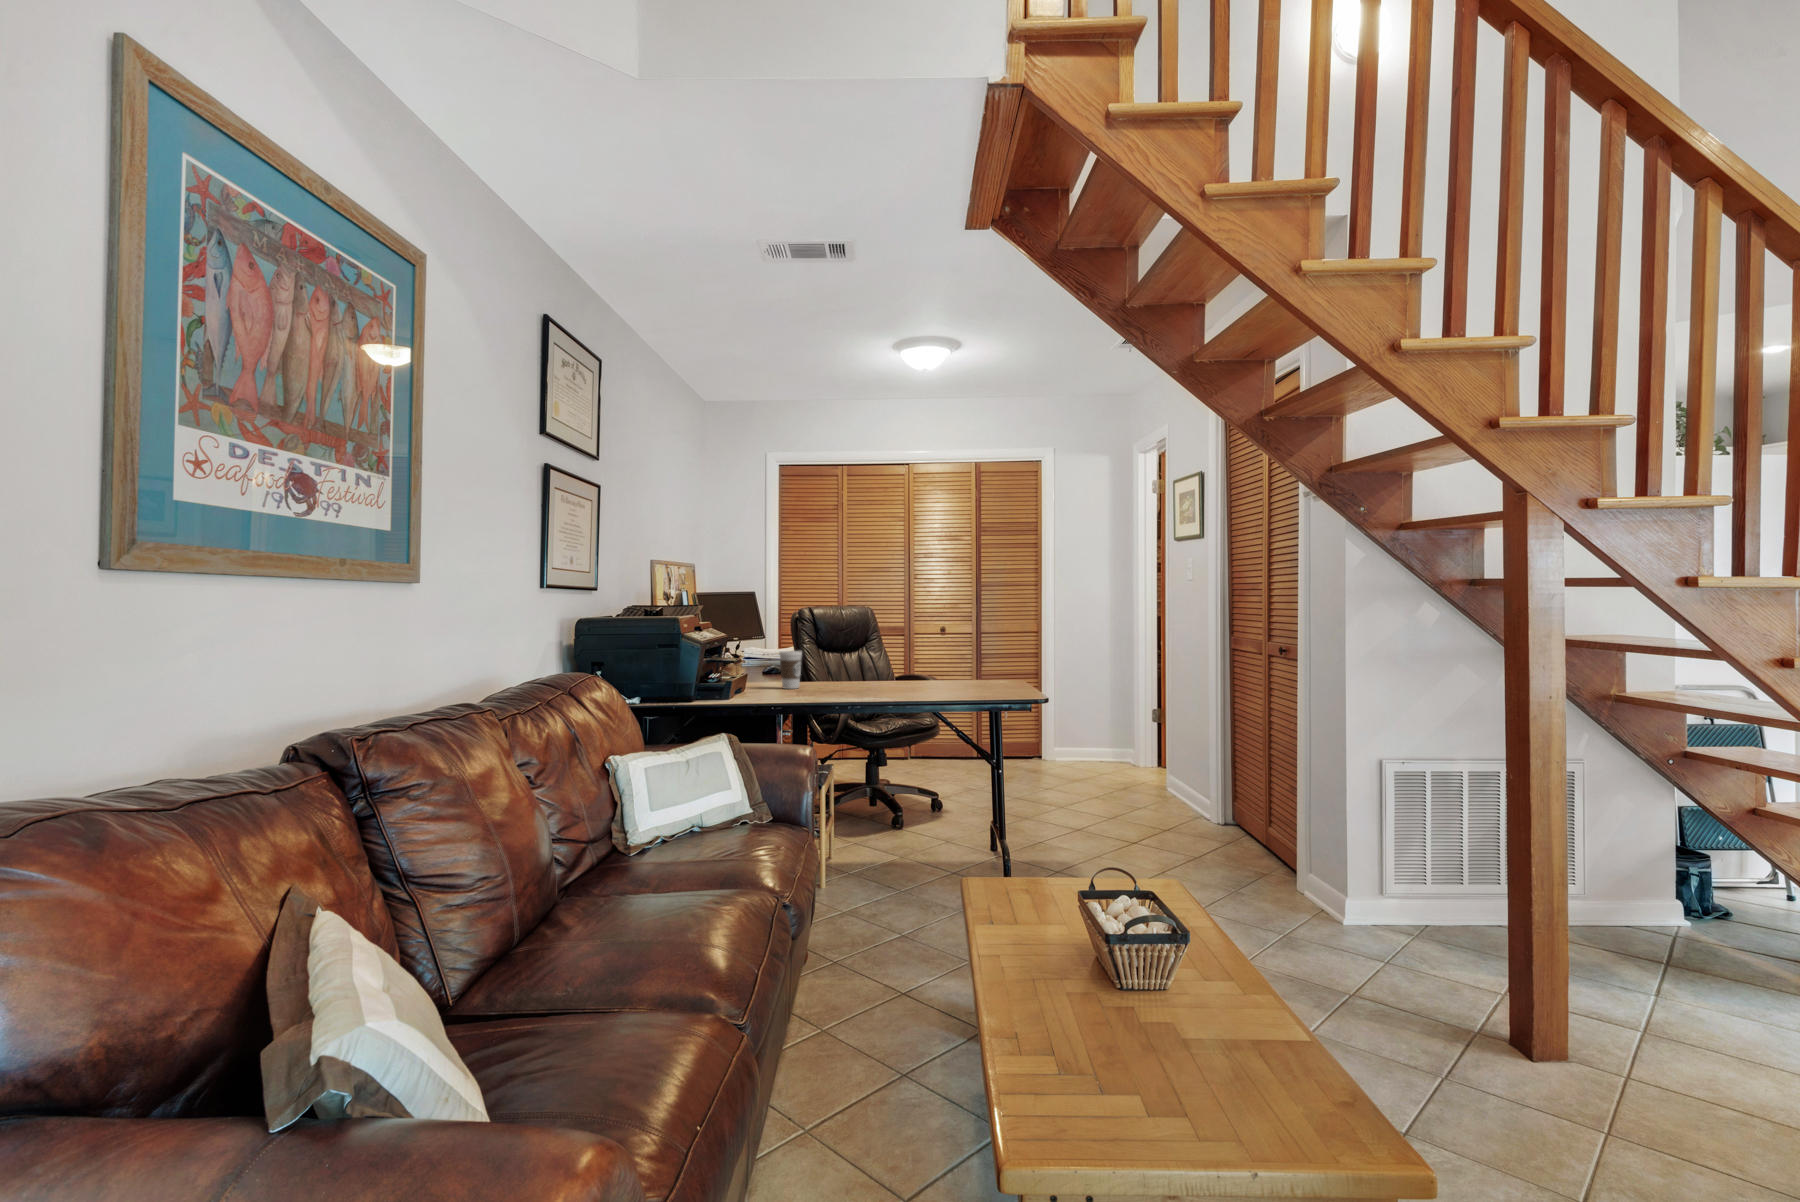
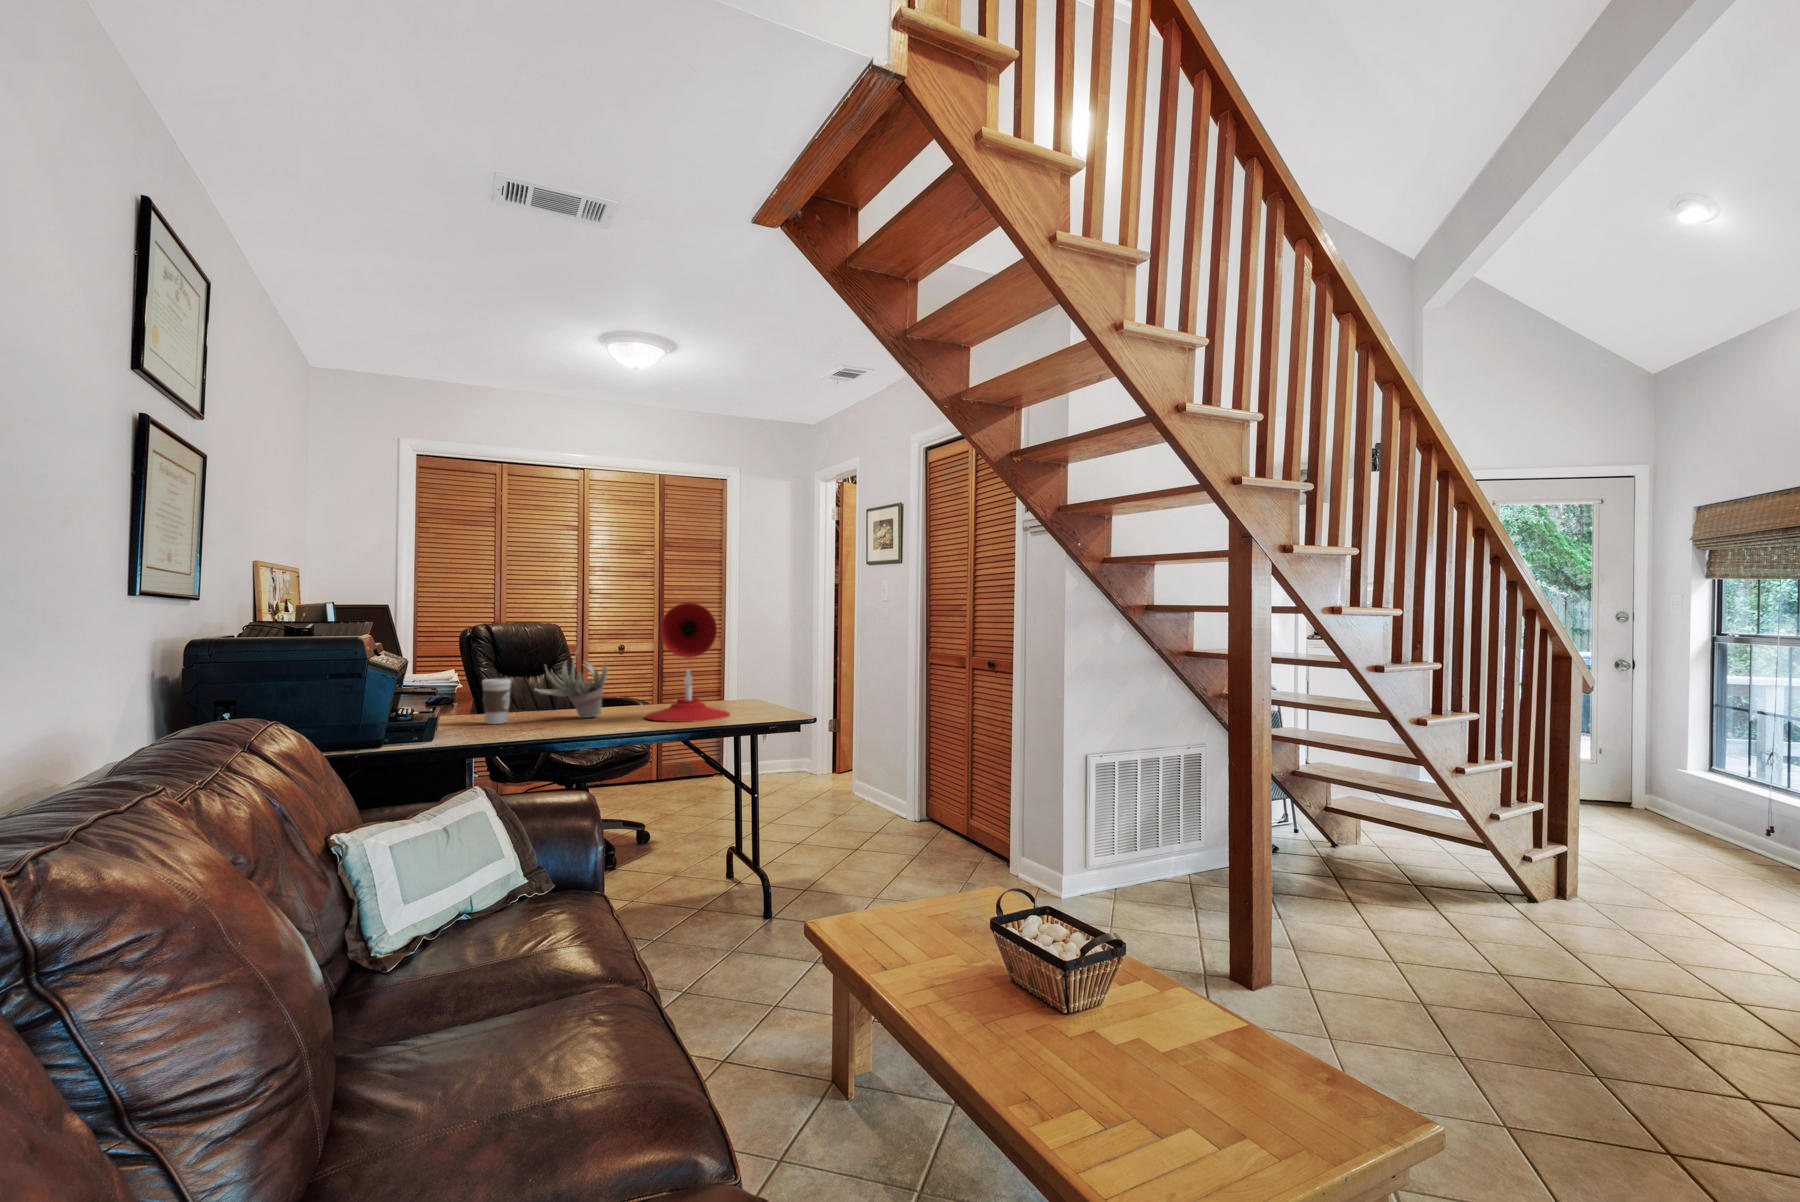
desk lamp: none [906,584,983,693] -> present [646,603,730,722]
succulent plant: none [818,625,881,687] -> present [535,651,608,718]

